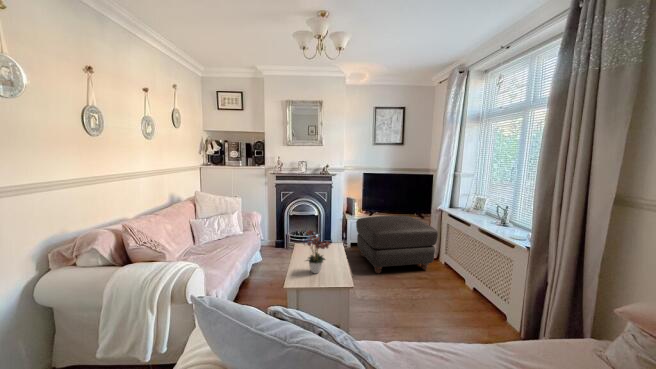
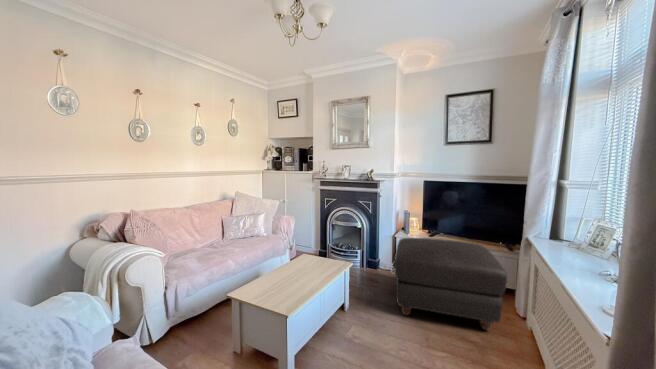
flower arrangement: present [303,230,330,273] -> none [254,236,290,291]

